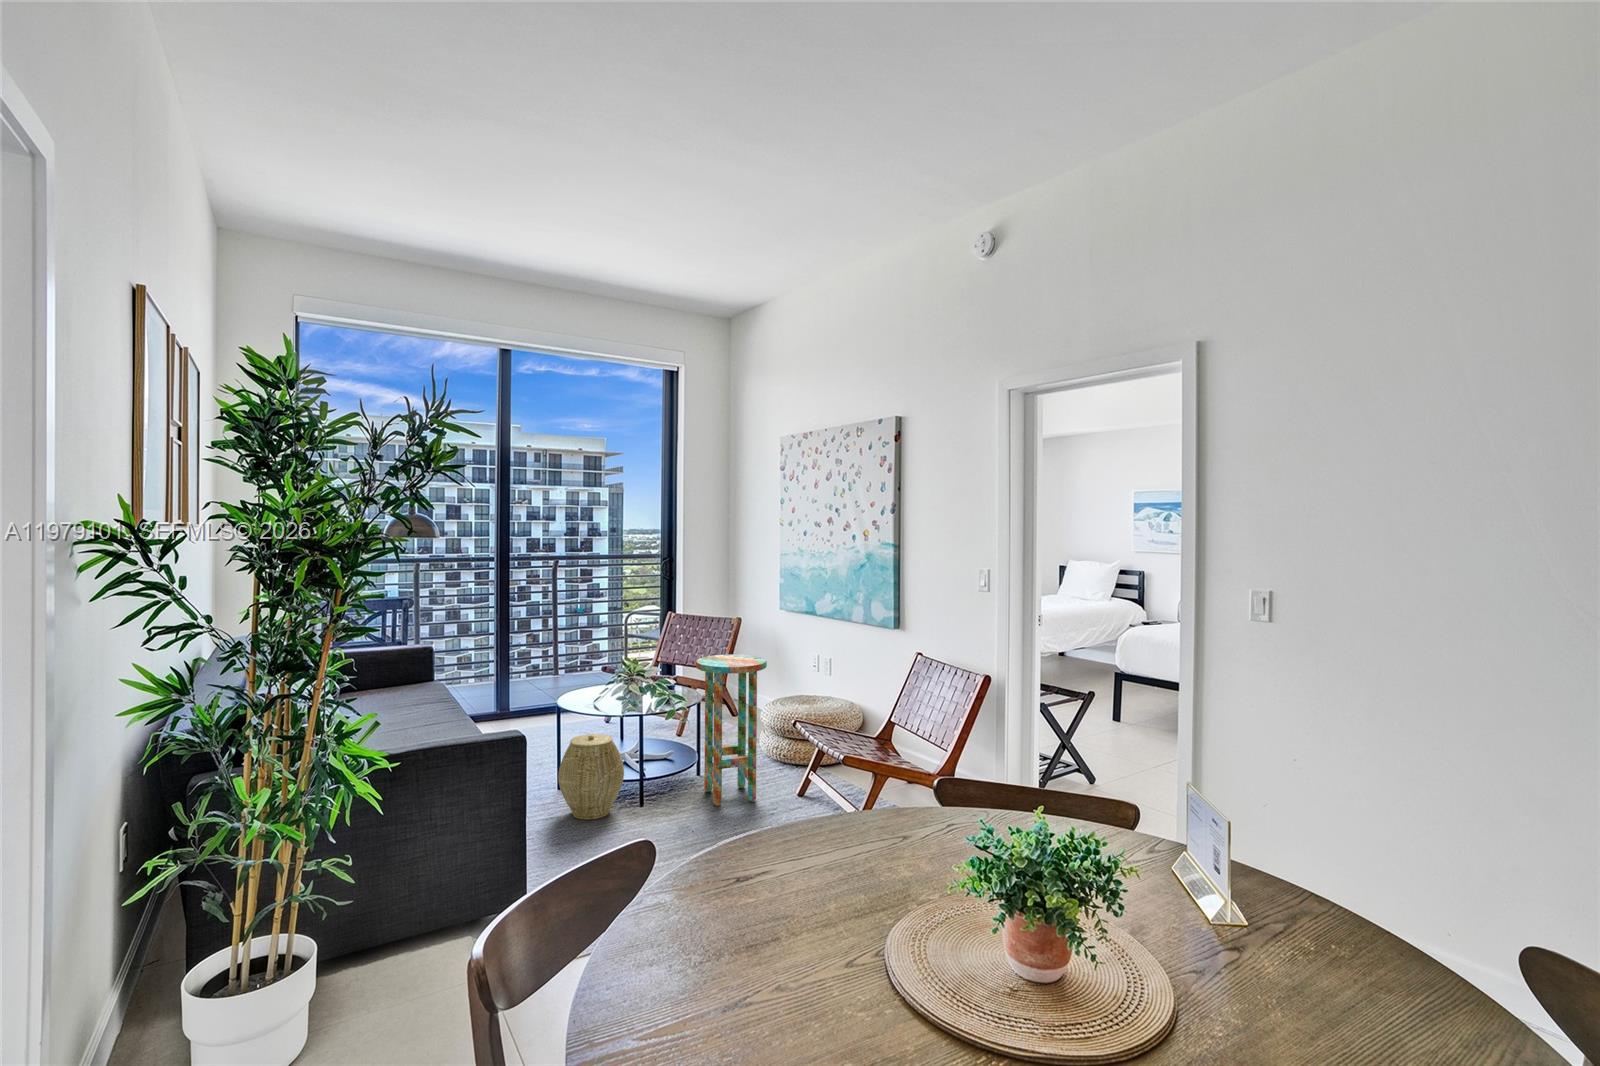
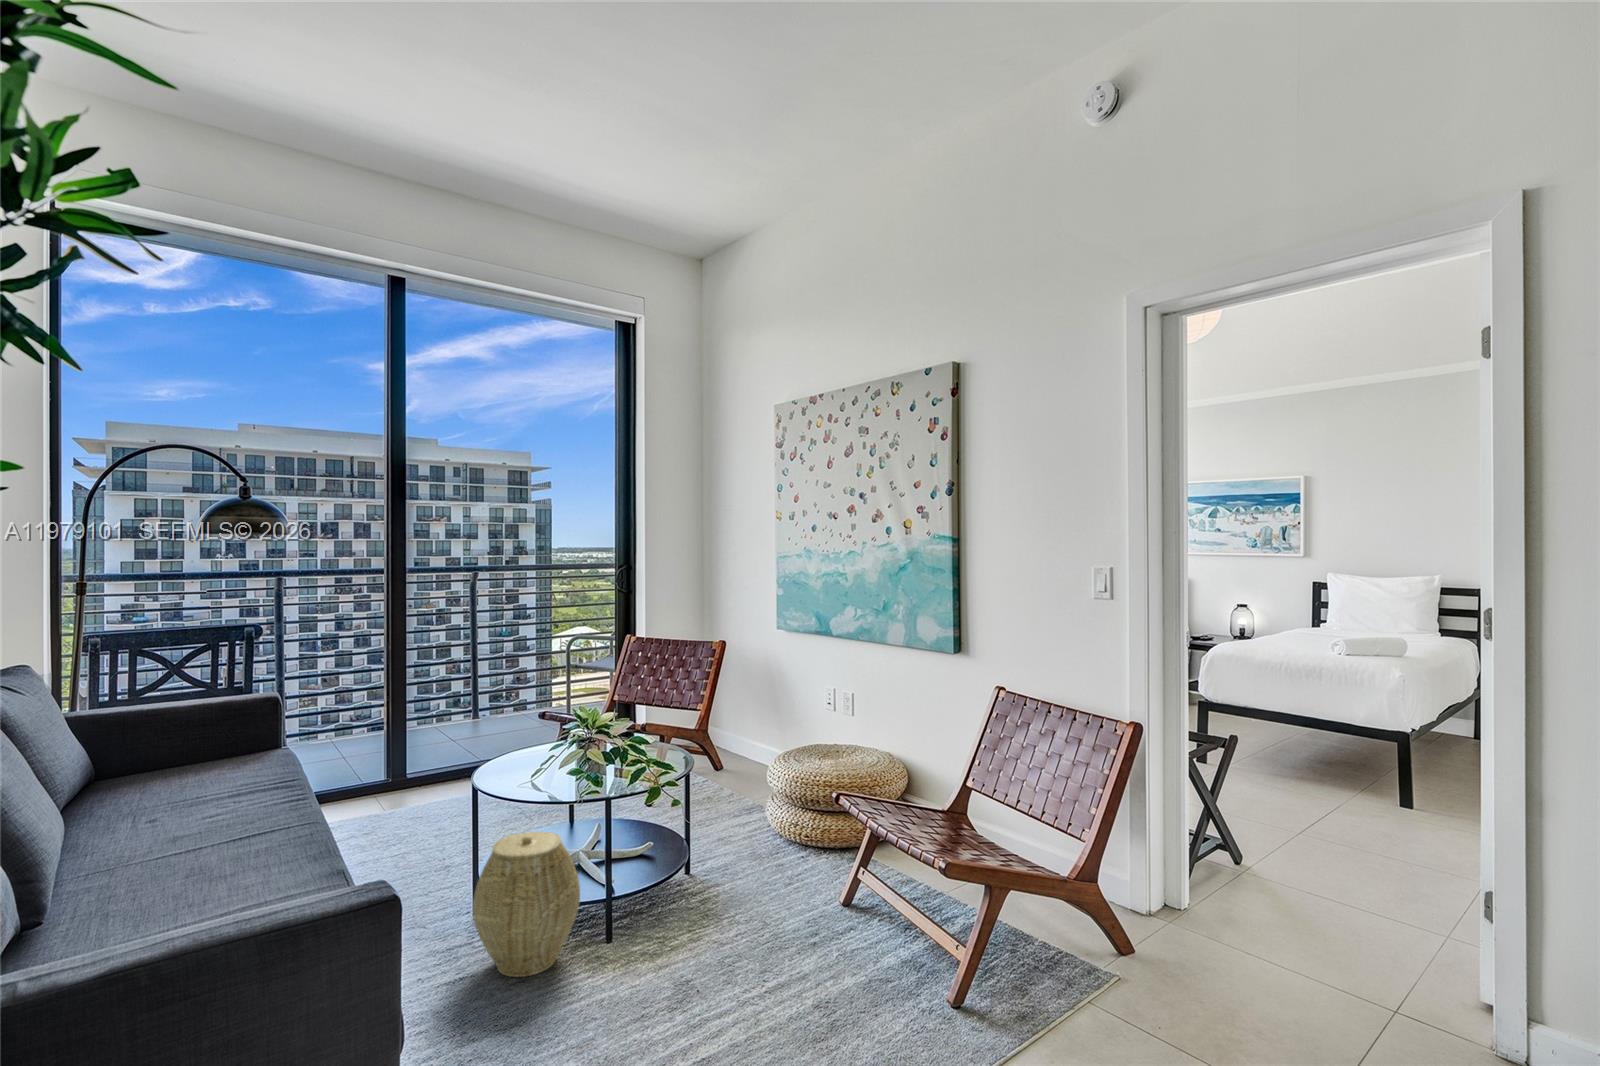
side table: present [696,655,767,806] -> none [689,697,796,936]

